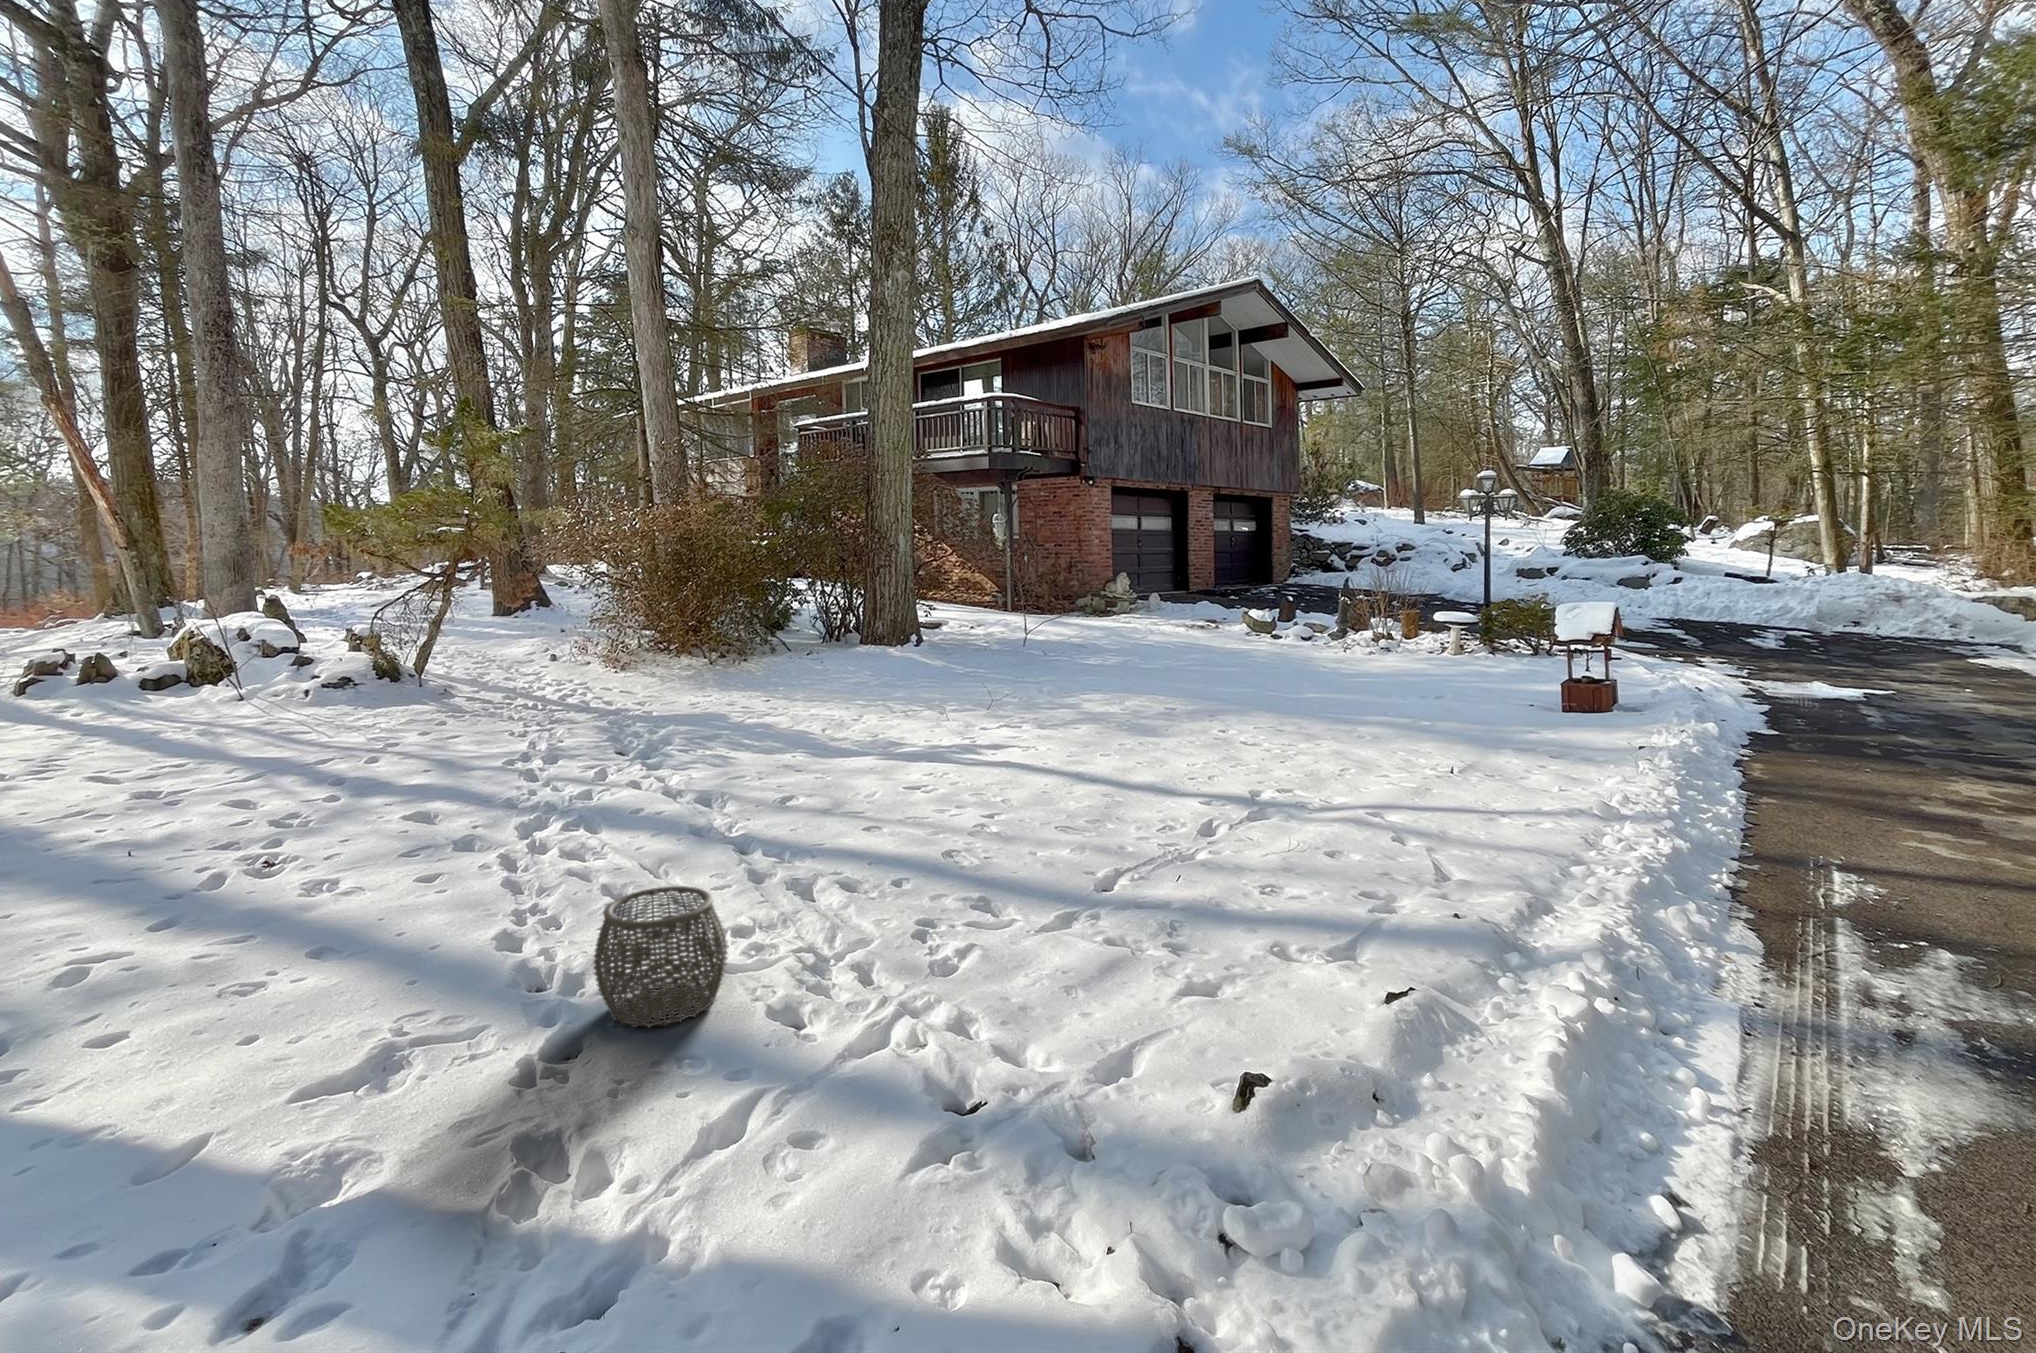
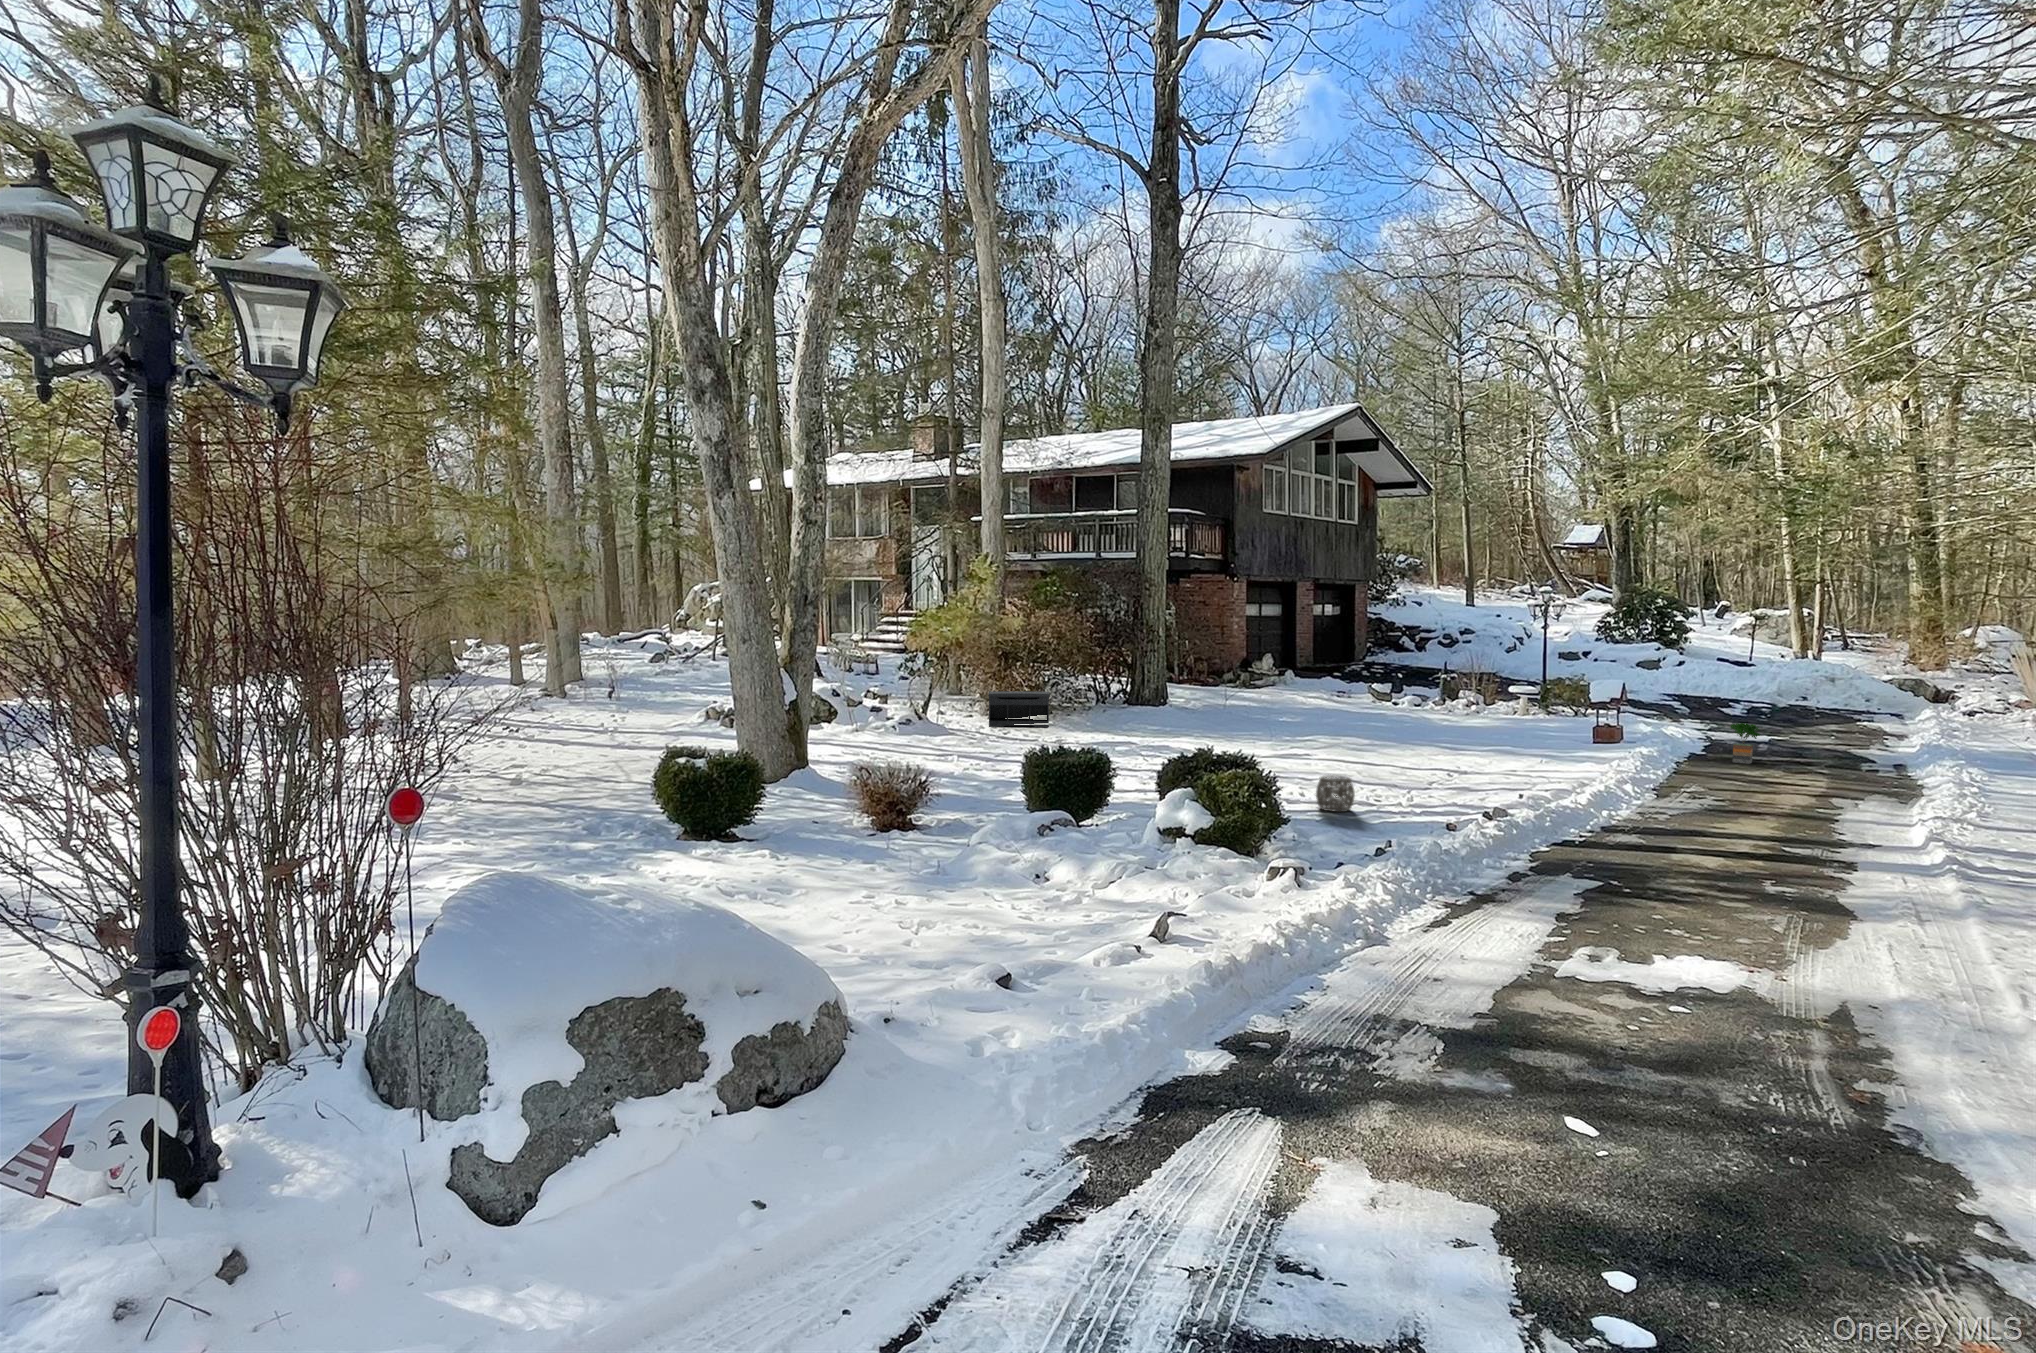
bench: none [559,627,675,686] -> present [988,691,1050,727]
potted tree: none [1827,671,1901,756] -> present [1730,723,1760,764]

